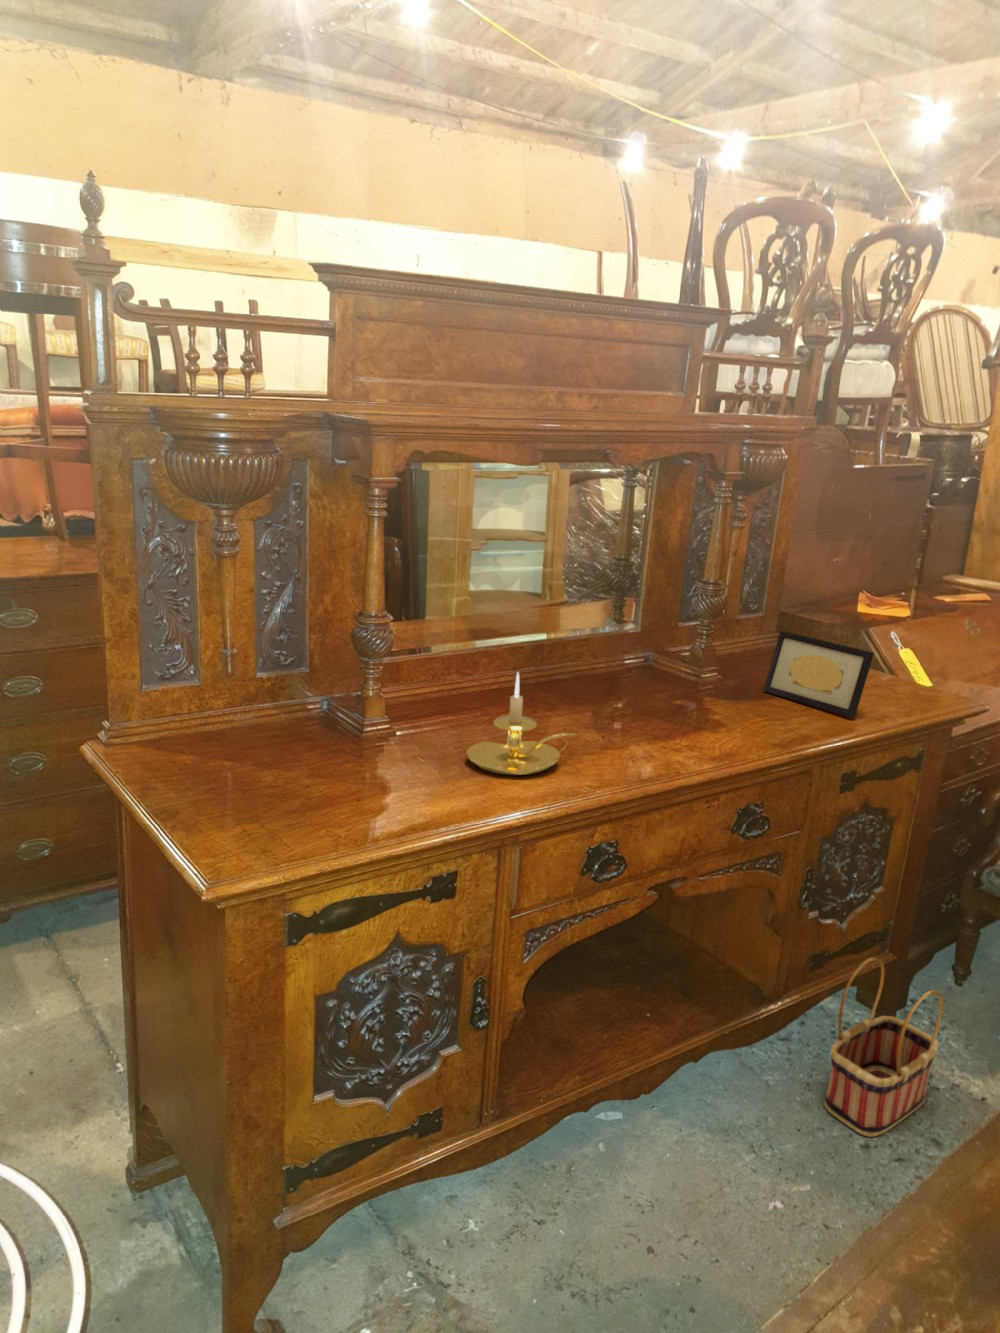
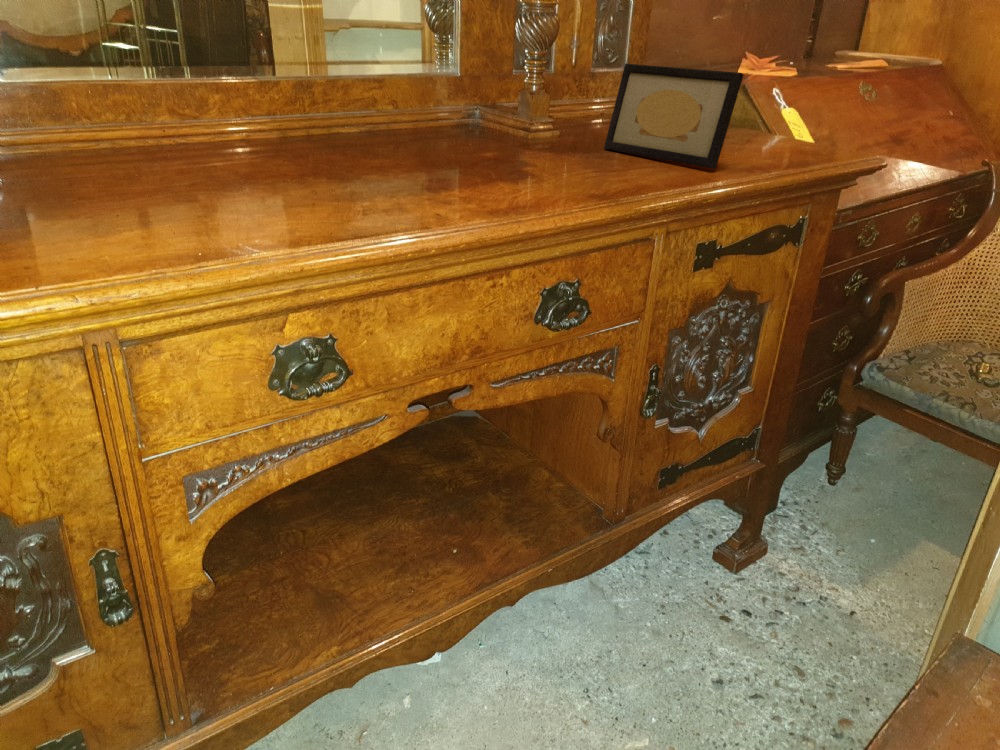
candle holder: present [467,673,575,775] -> none [69,57,252,235]
basket: present [825,957,943,1137] -> none [677,469,815,668]

